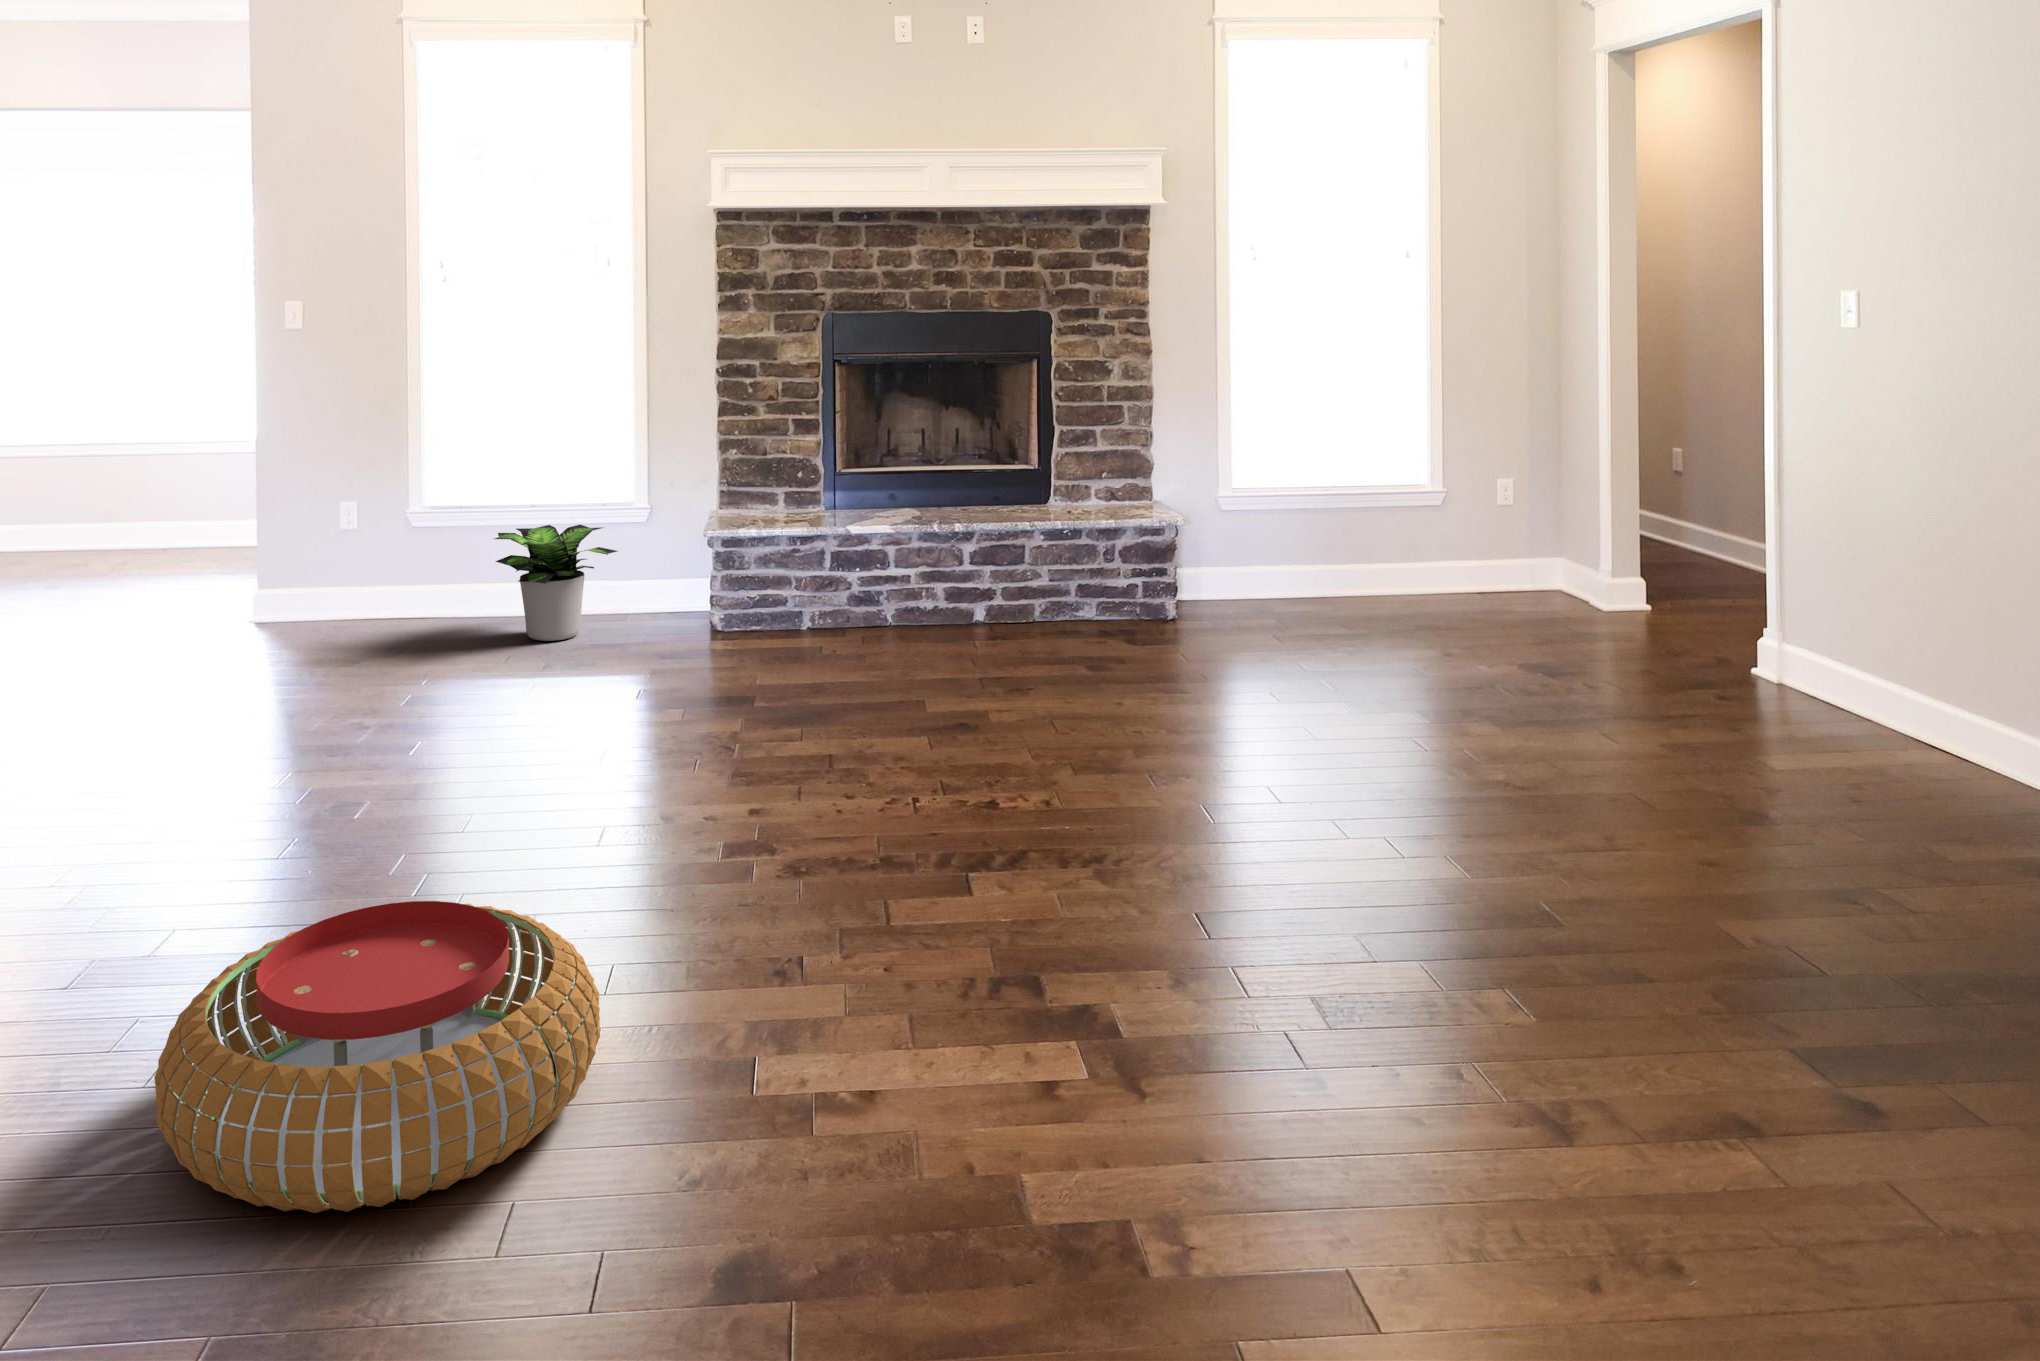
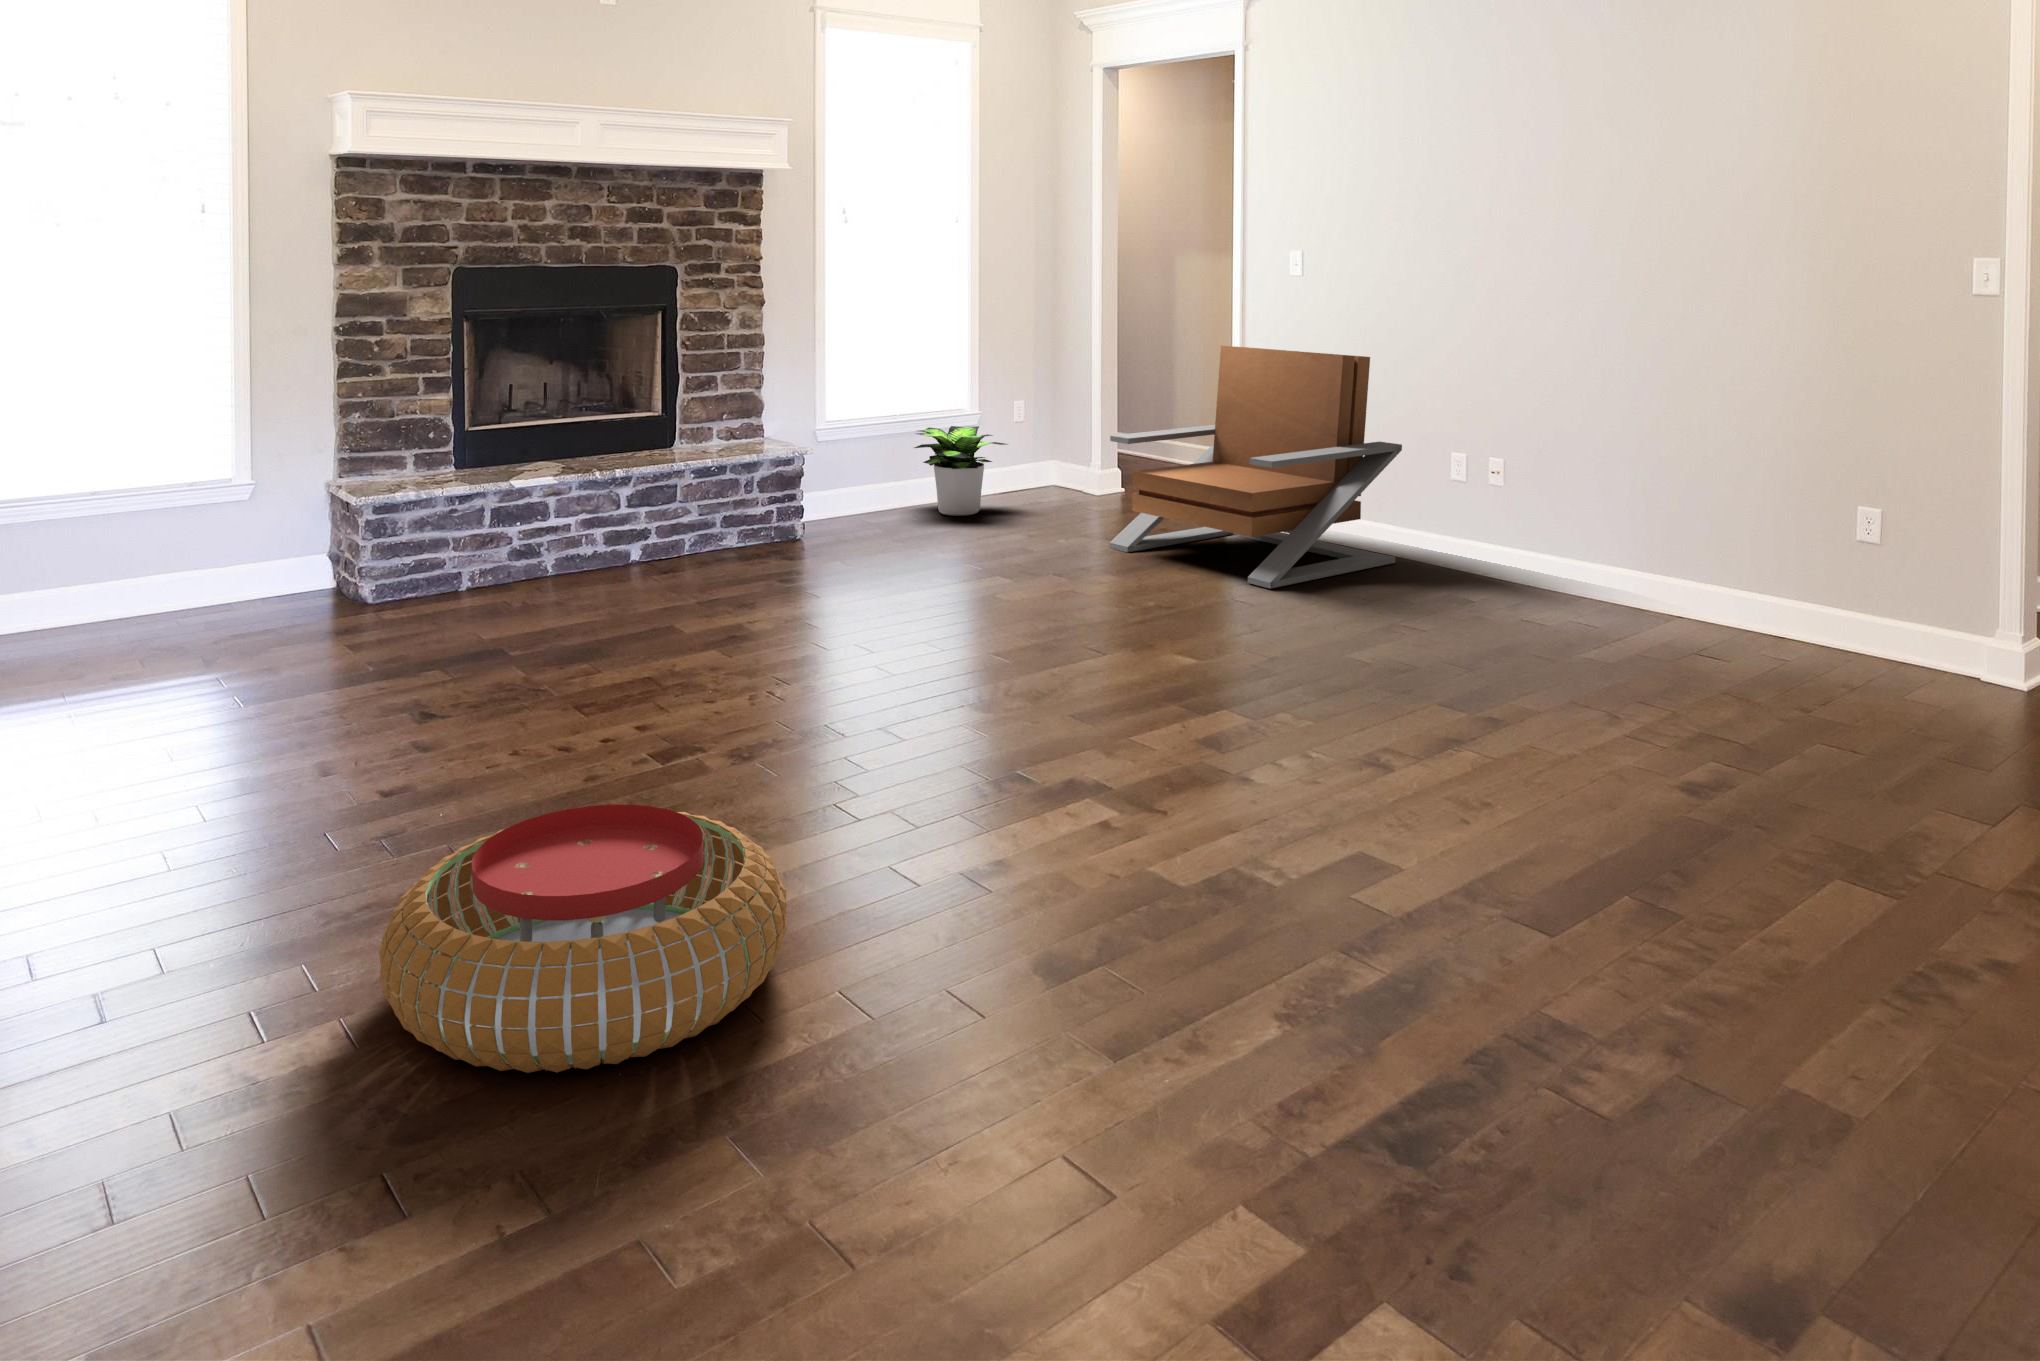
lounge chair: none [1540,416,2004,769] -> present [1109,346,1402,588]
potted plant: present [495,525,617,641] -> present [914,426,1007,516]

